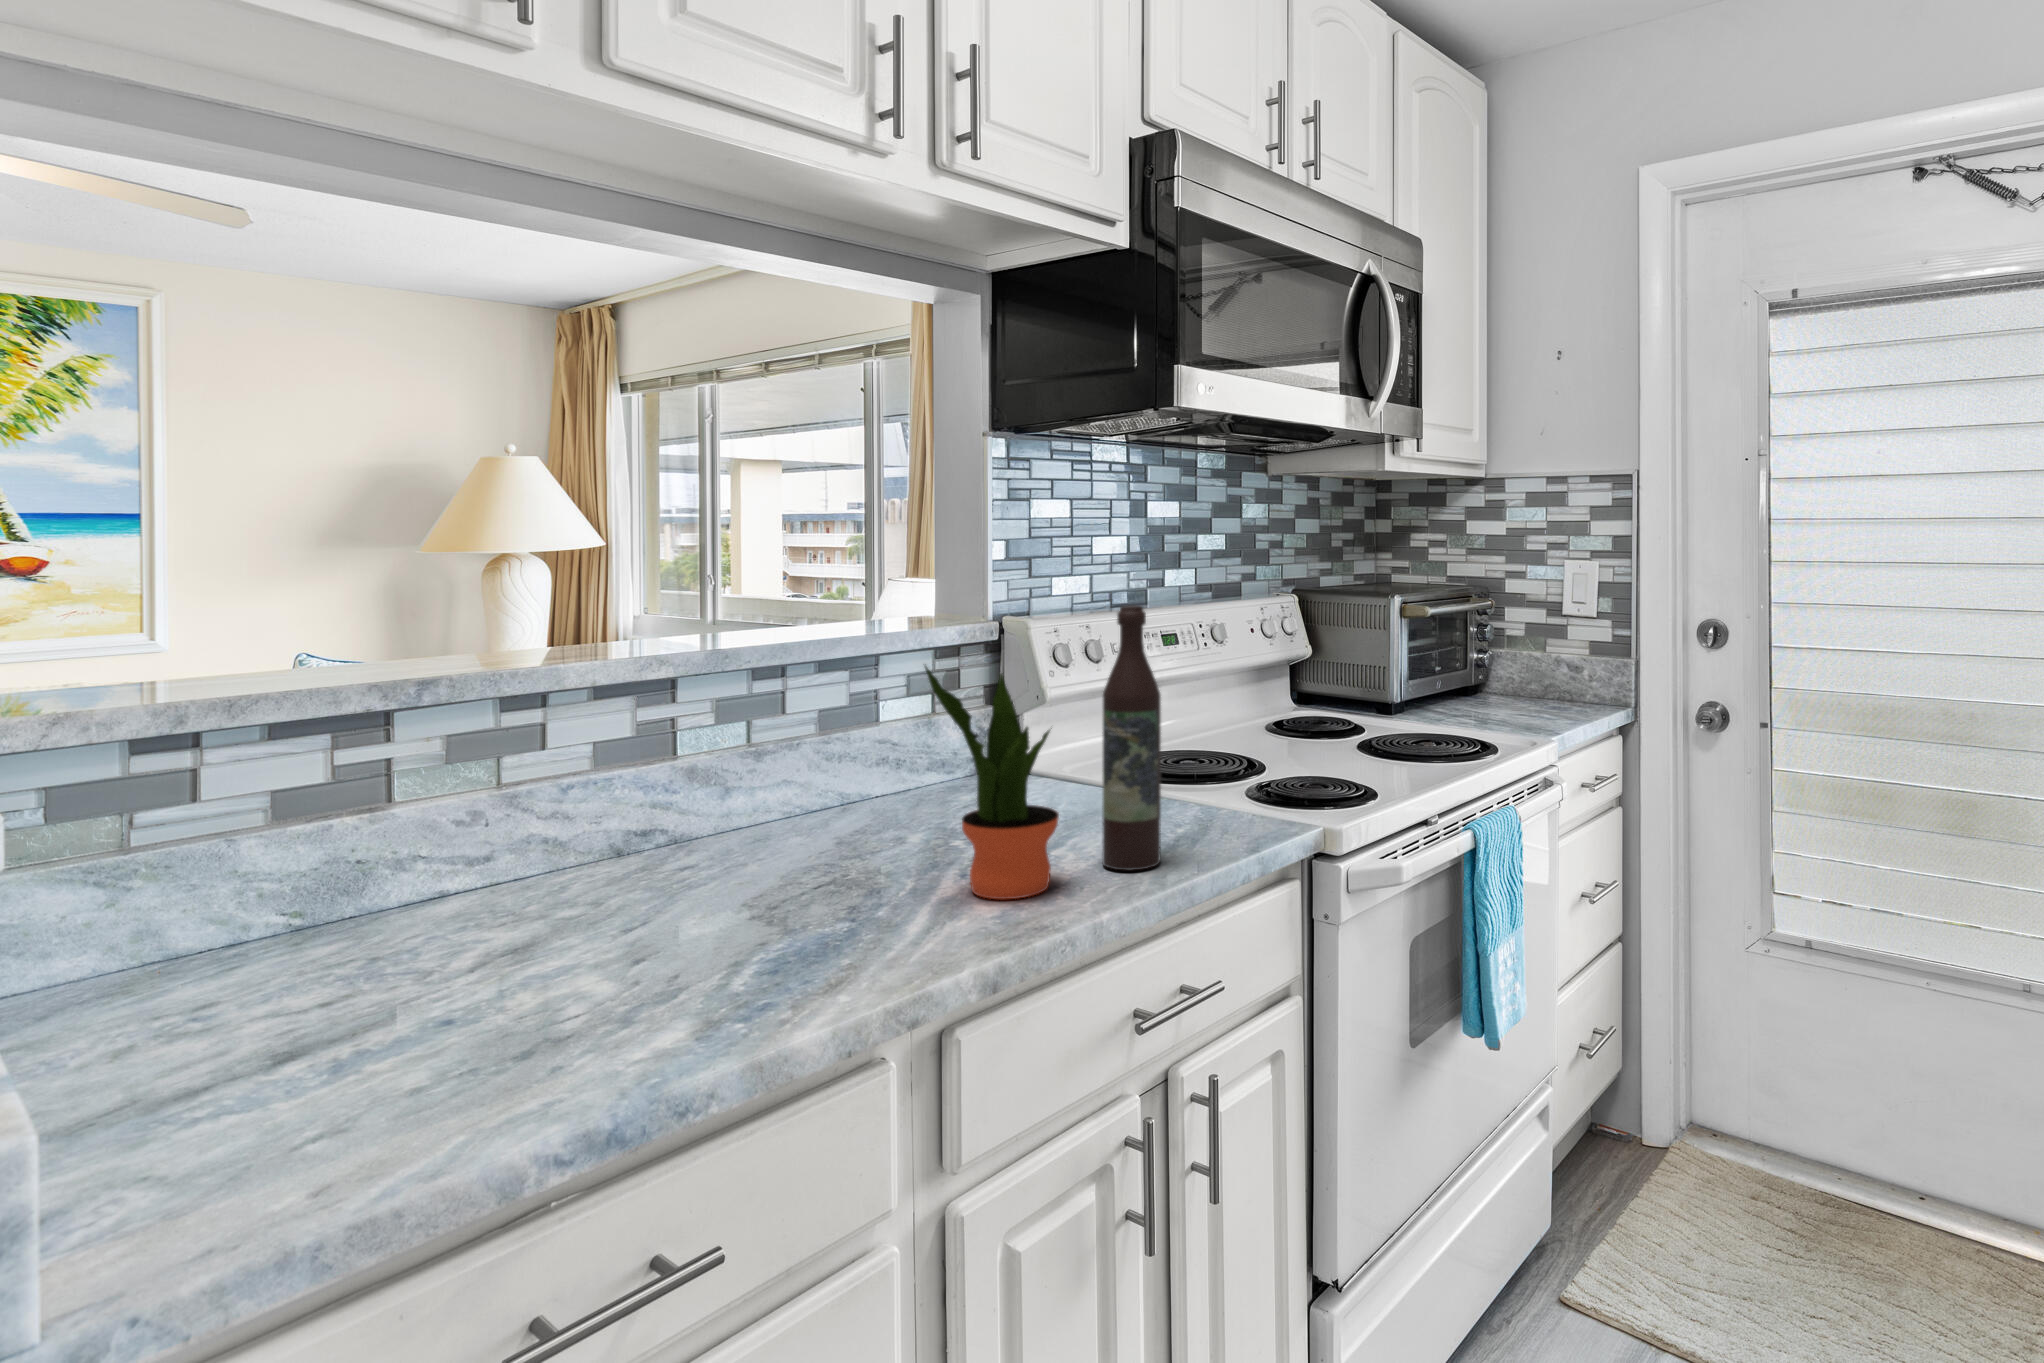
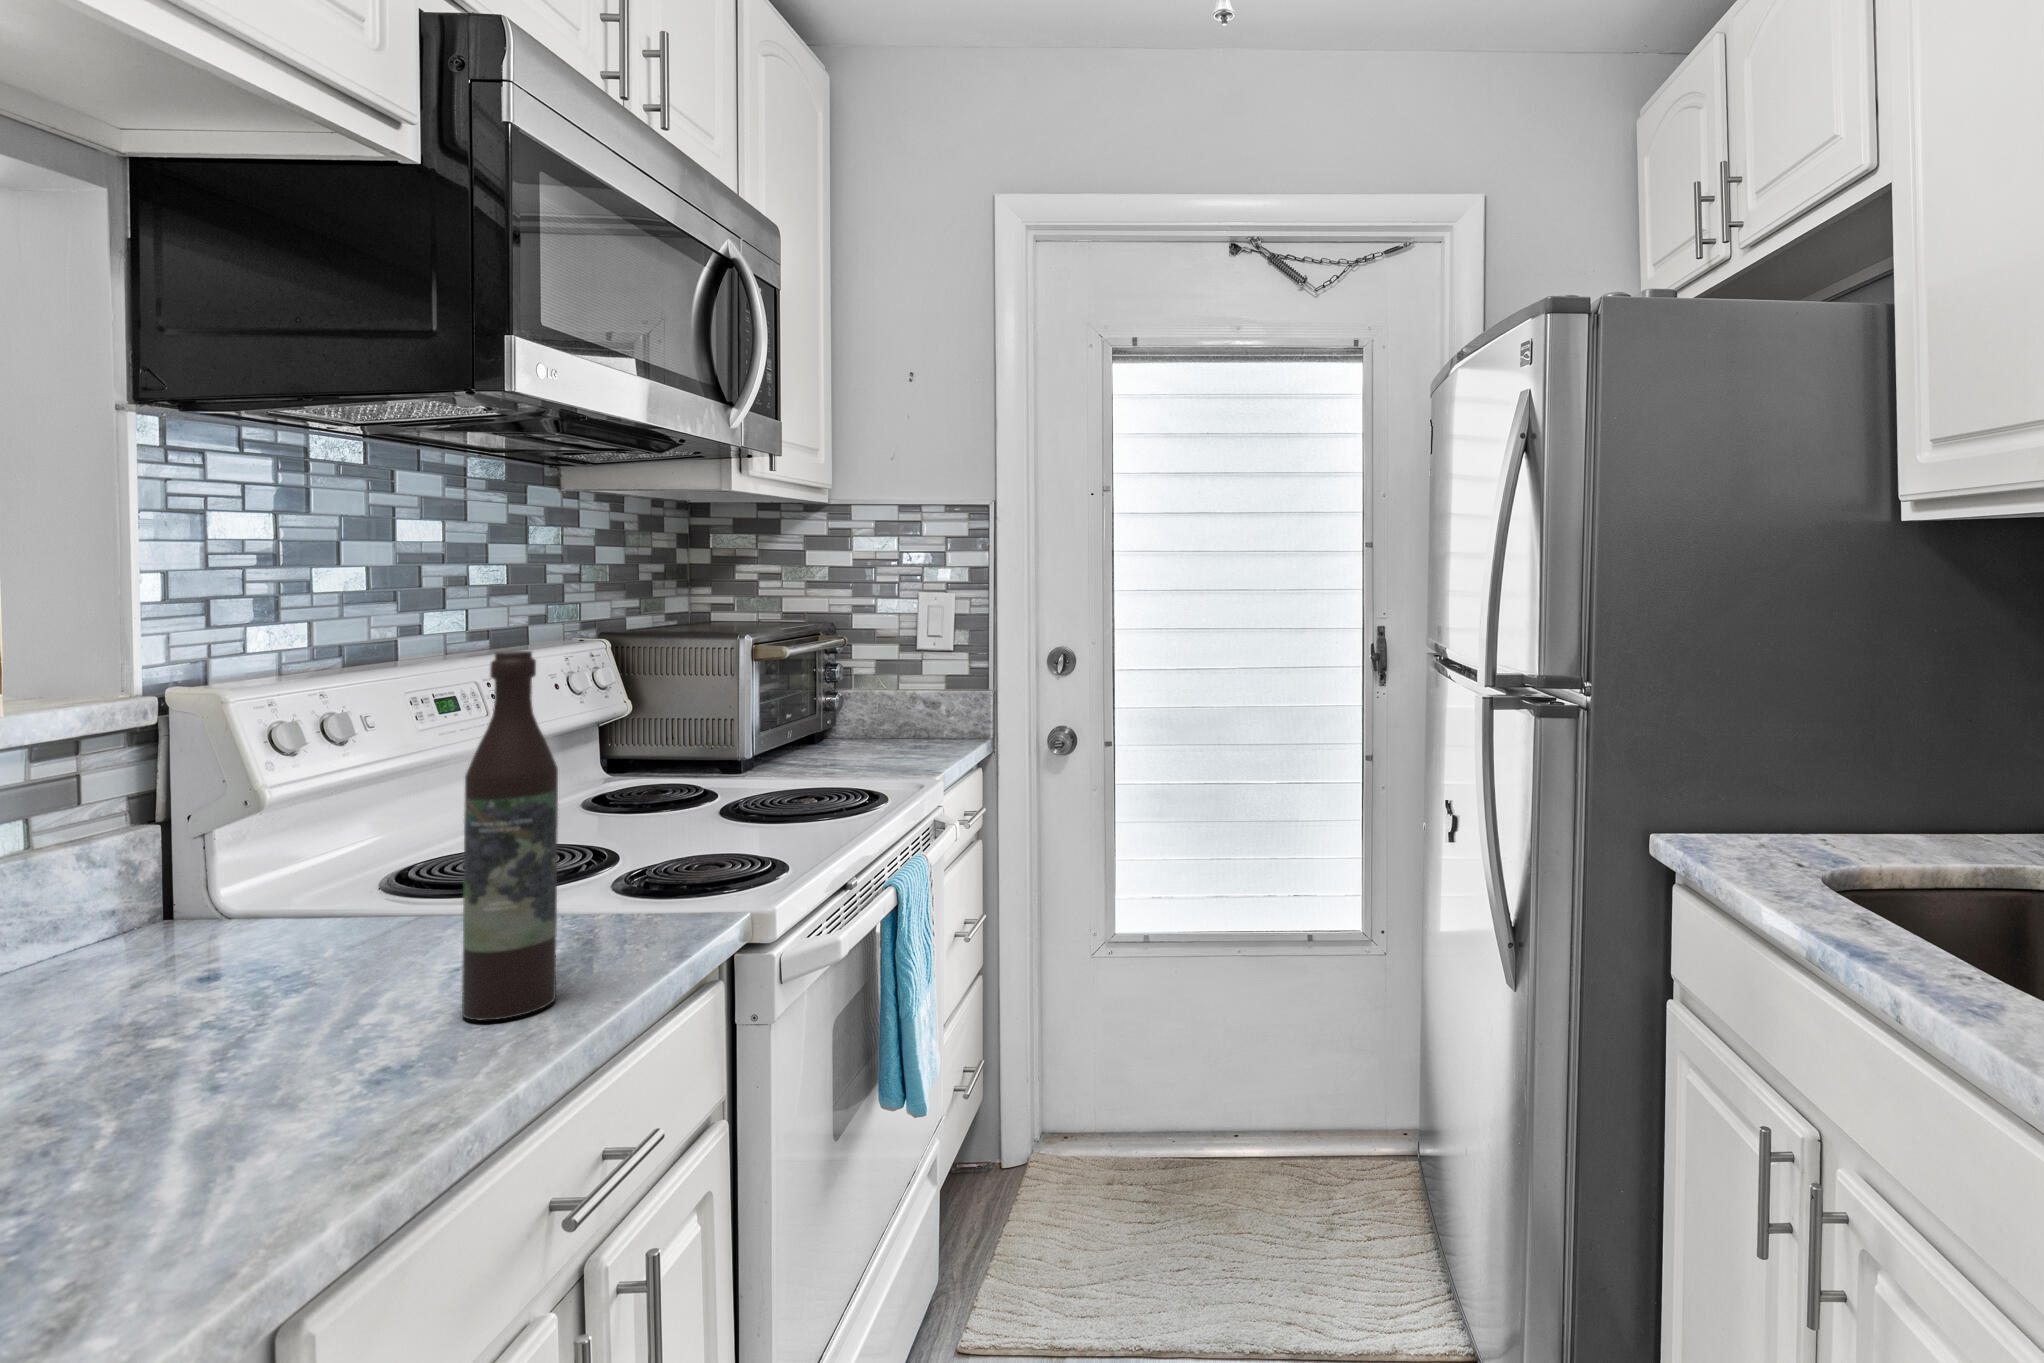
potted plant: present [925,666,1059,899] -> none [166,756,413,1109]

